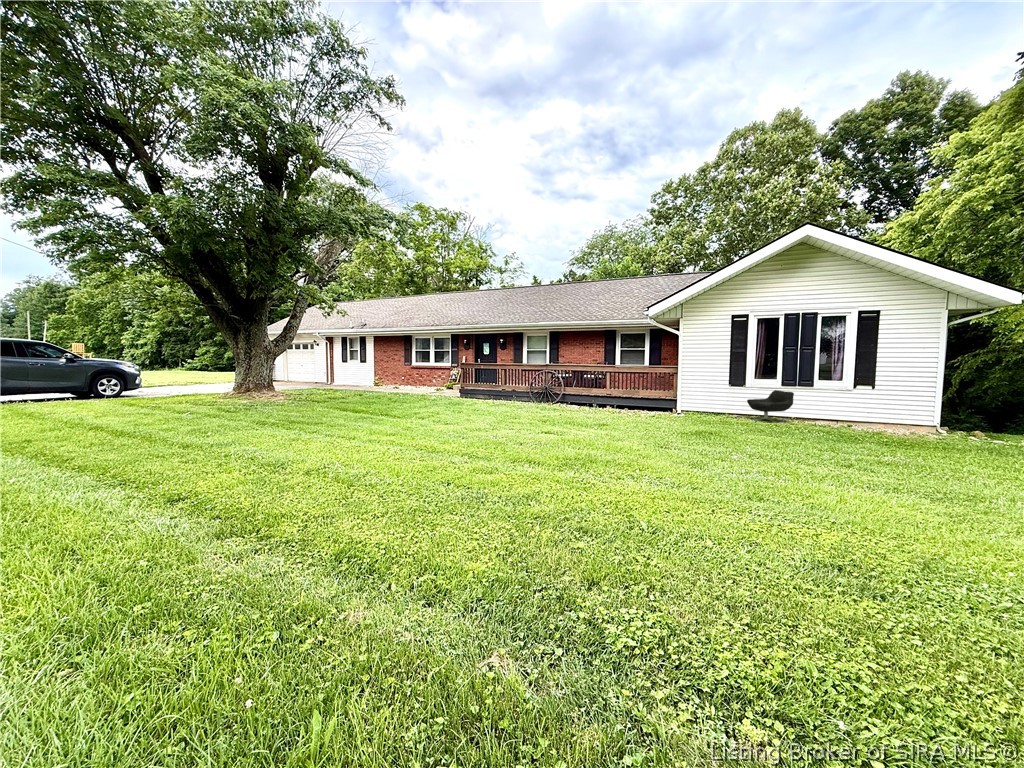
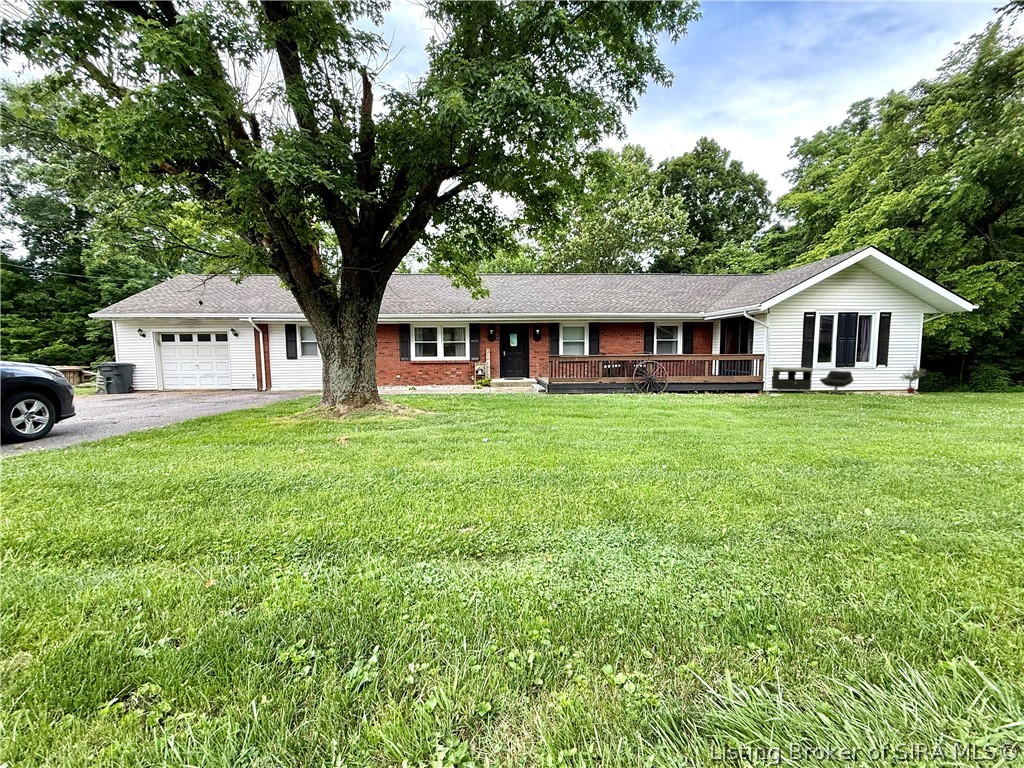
storage bench: none [688,382,735,416] -> present [772,367,813,392]
potted tree: none [885,388,932,430] -> present [900,365,926,393]

